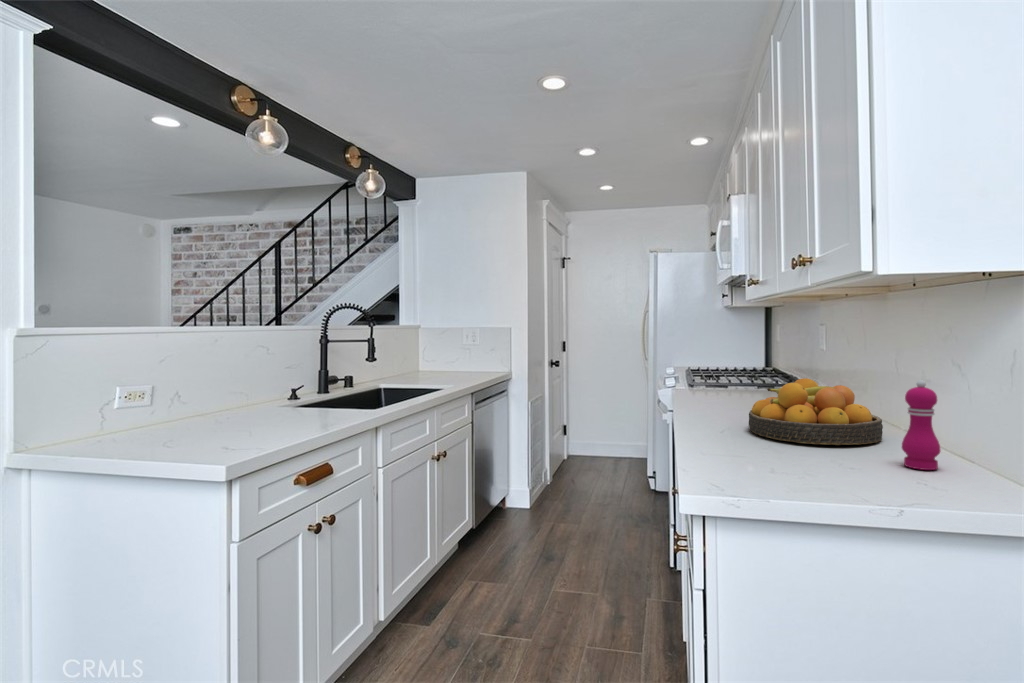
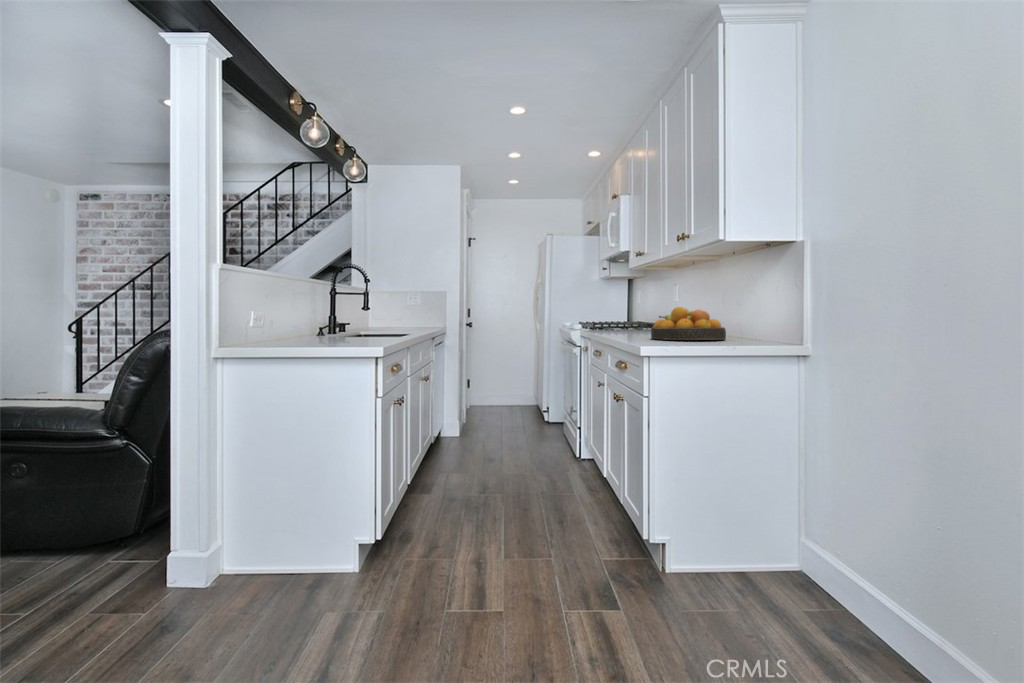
pepper mill: present [902,380,940,470] -> none [741,296,760,344]

